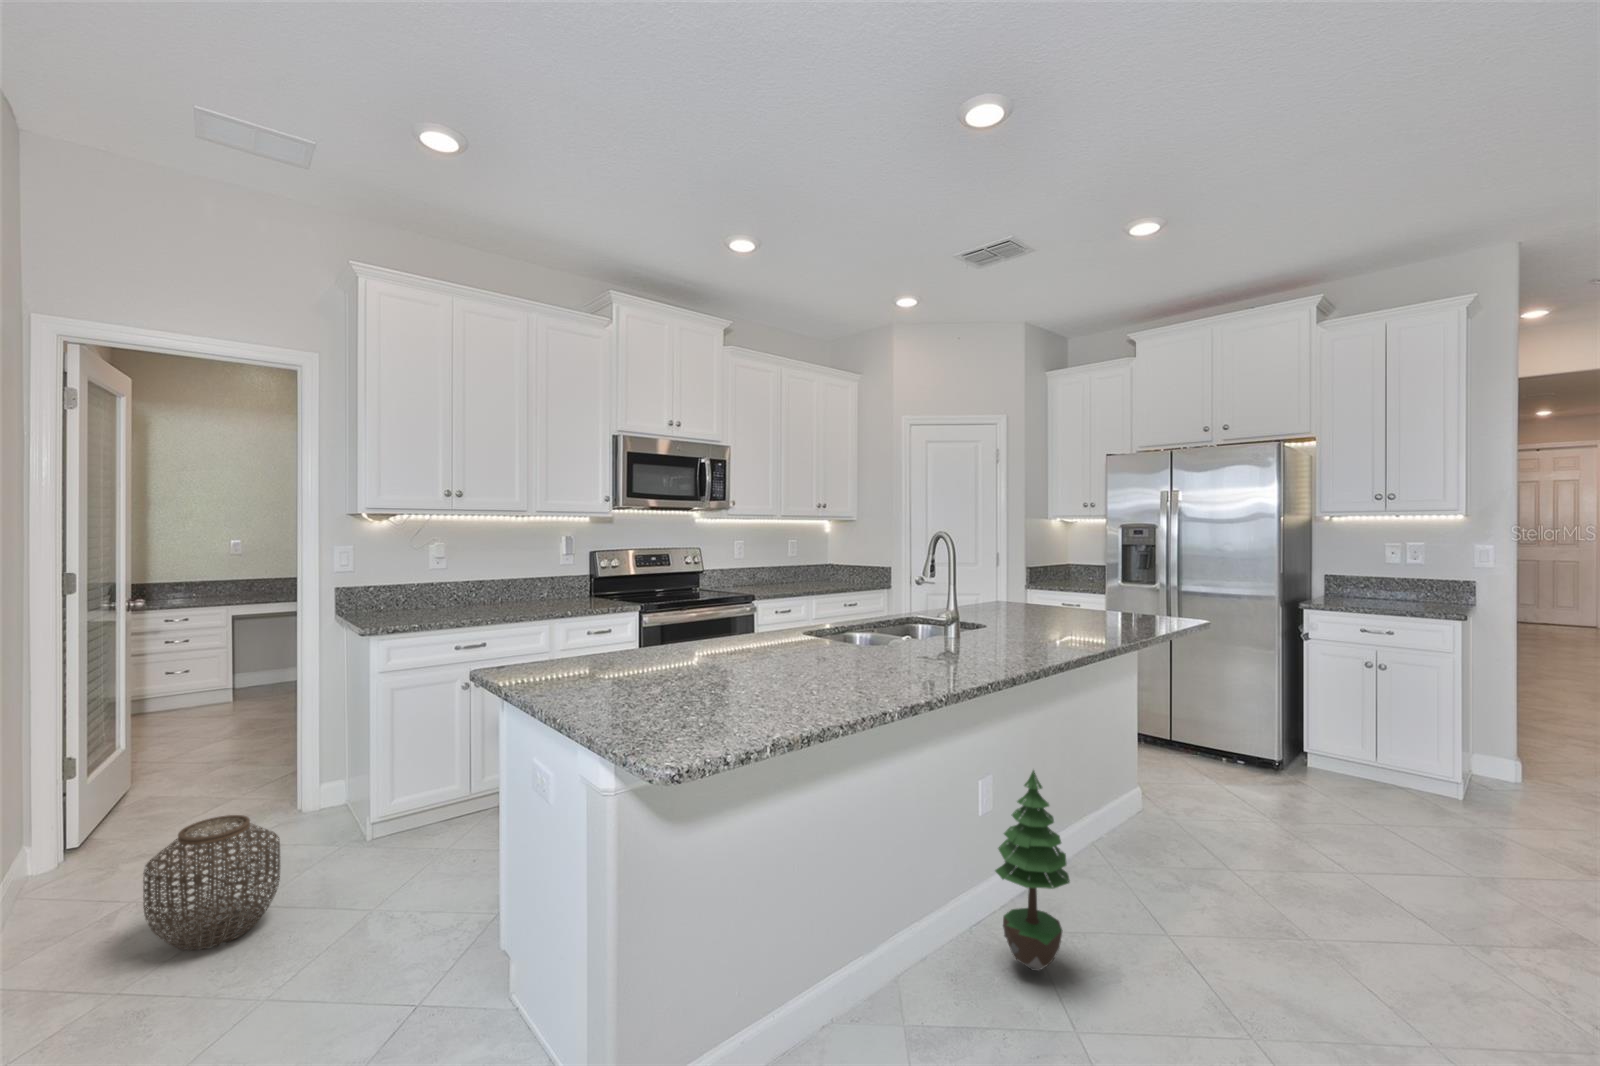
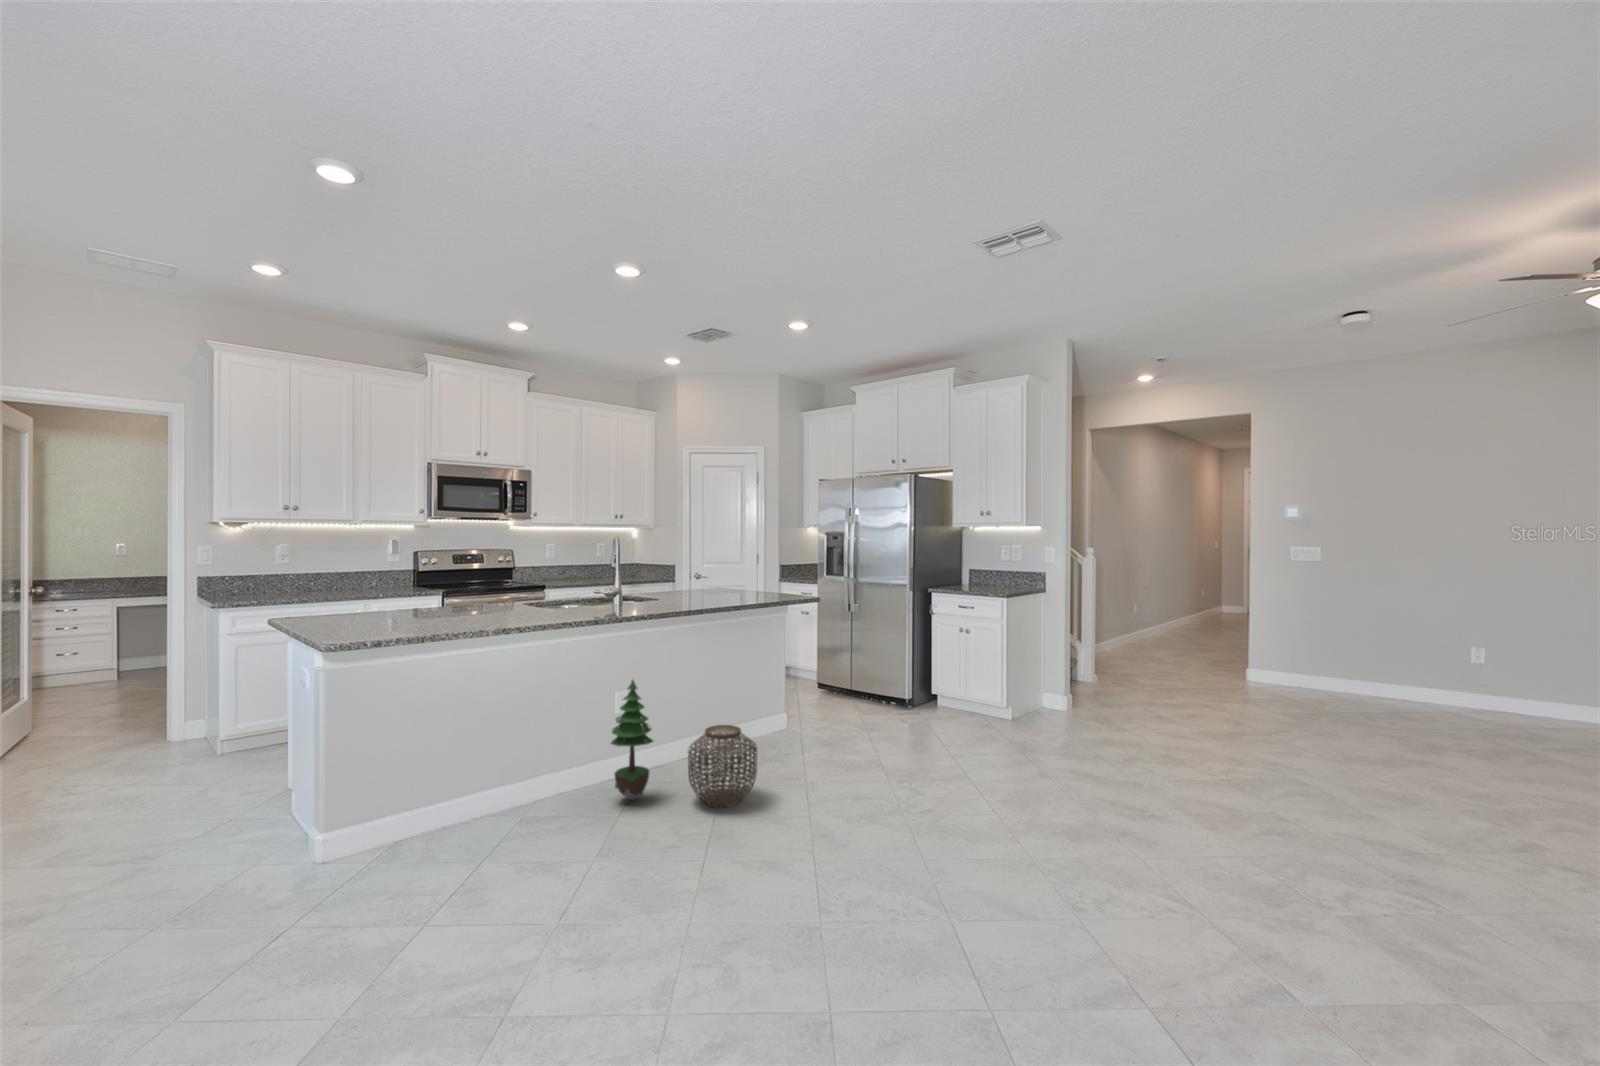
woven basket: present [143,815,280,950] -> present [688,725,757,807]

